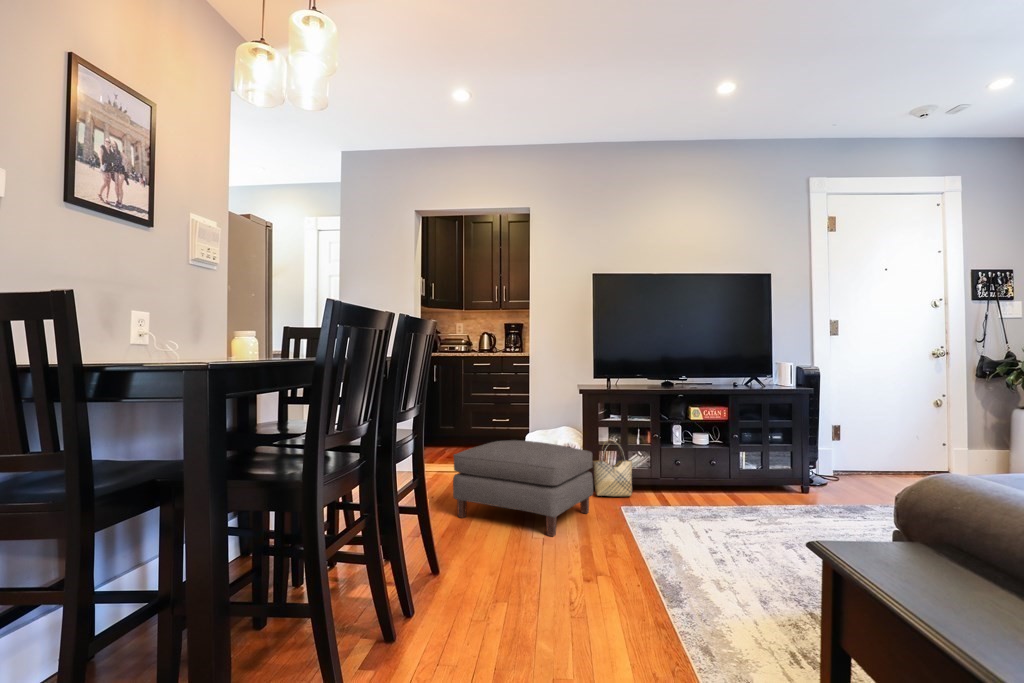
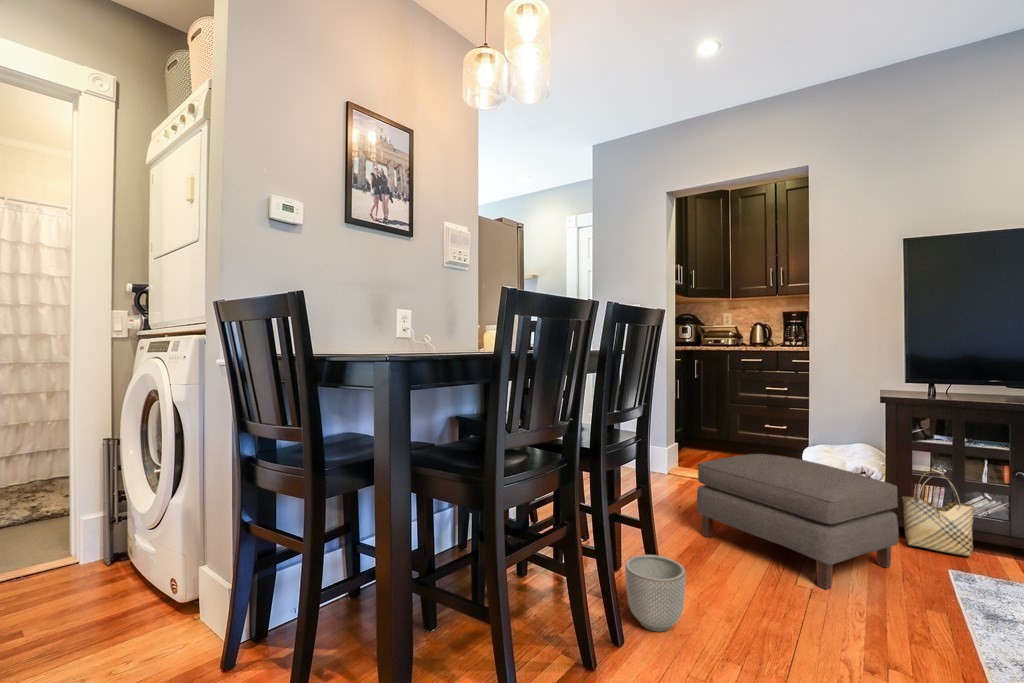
planter: none [410,534,461,599] -> present [625,555,686,632]

